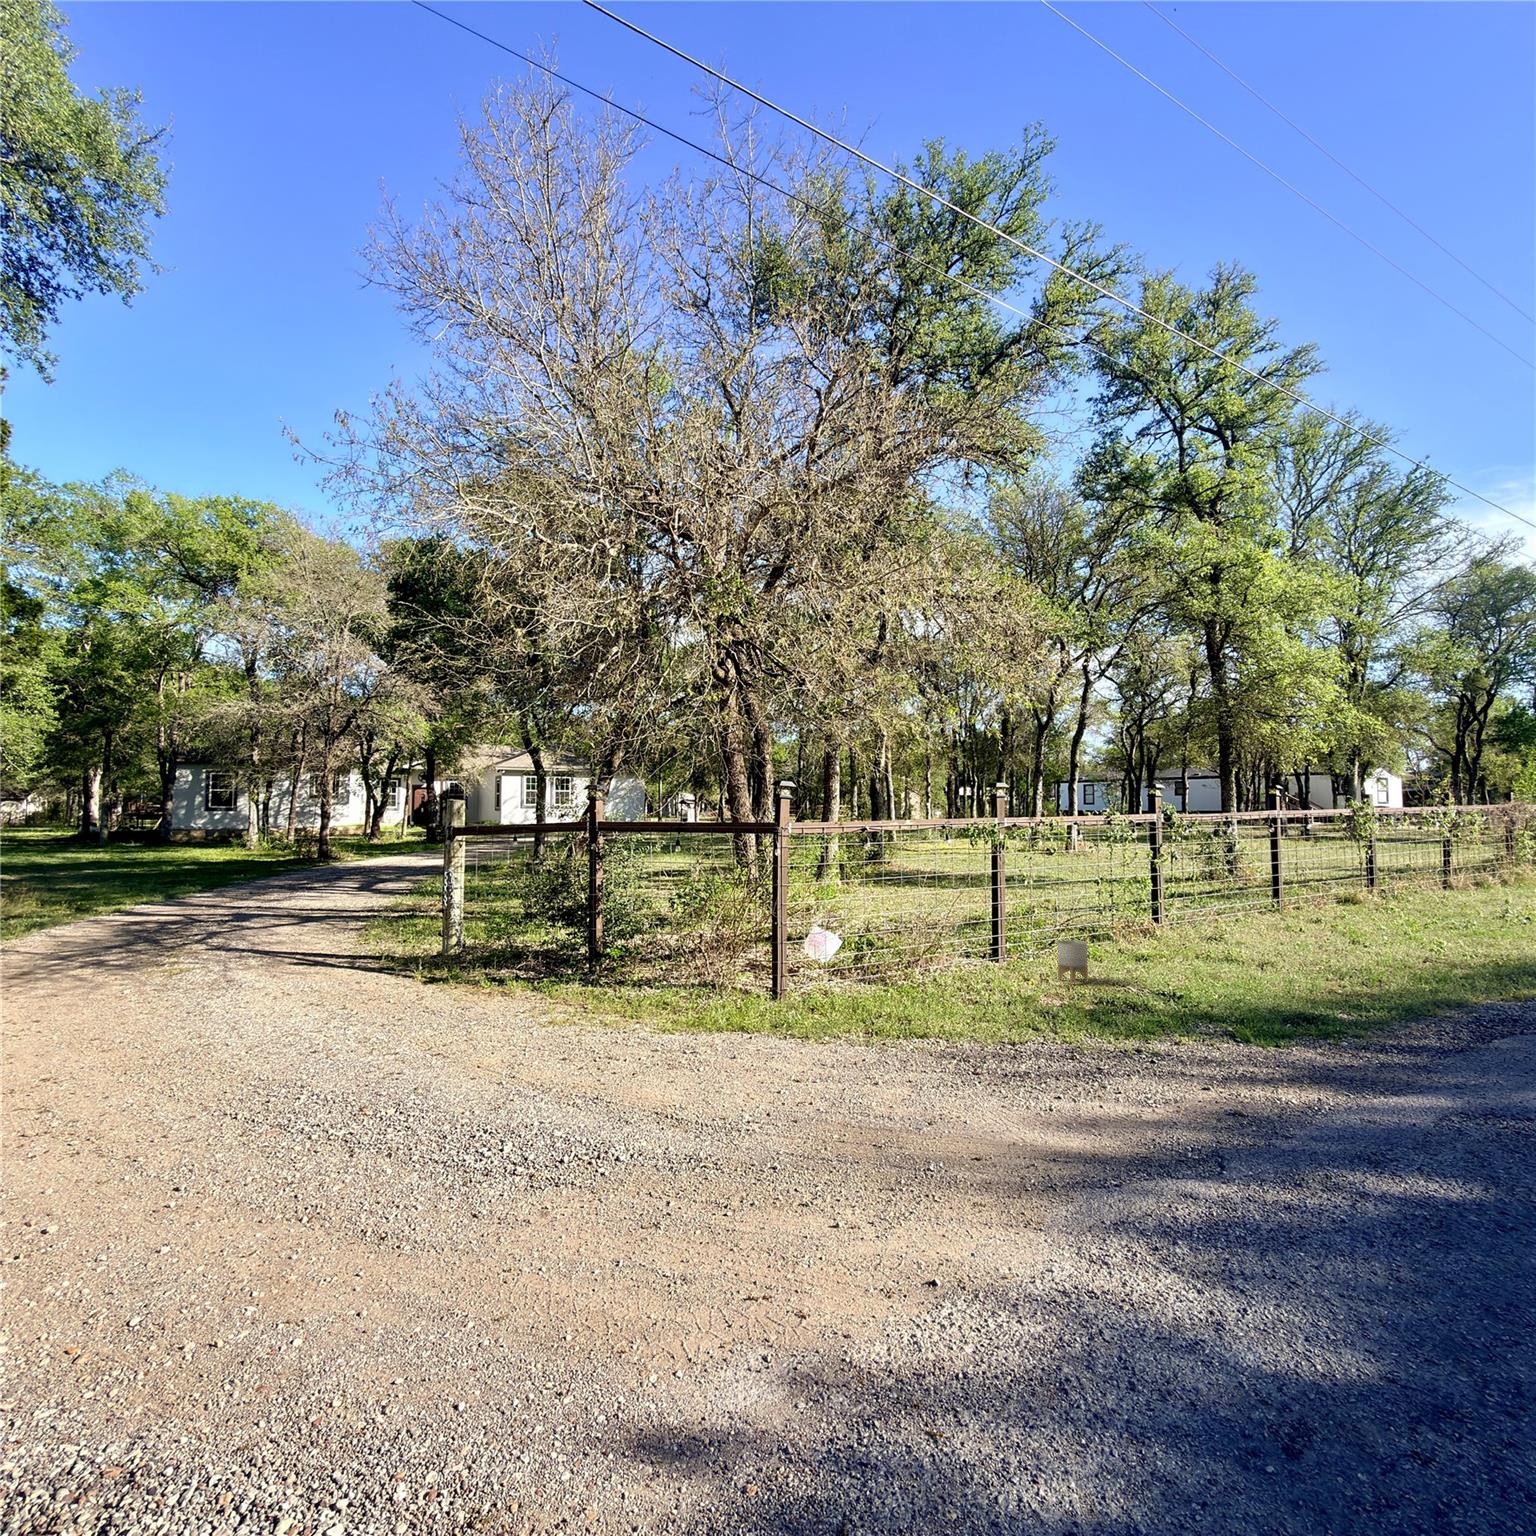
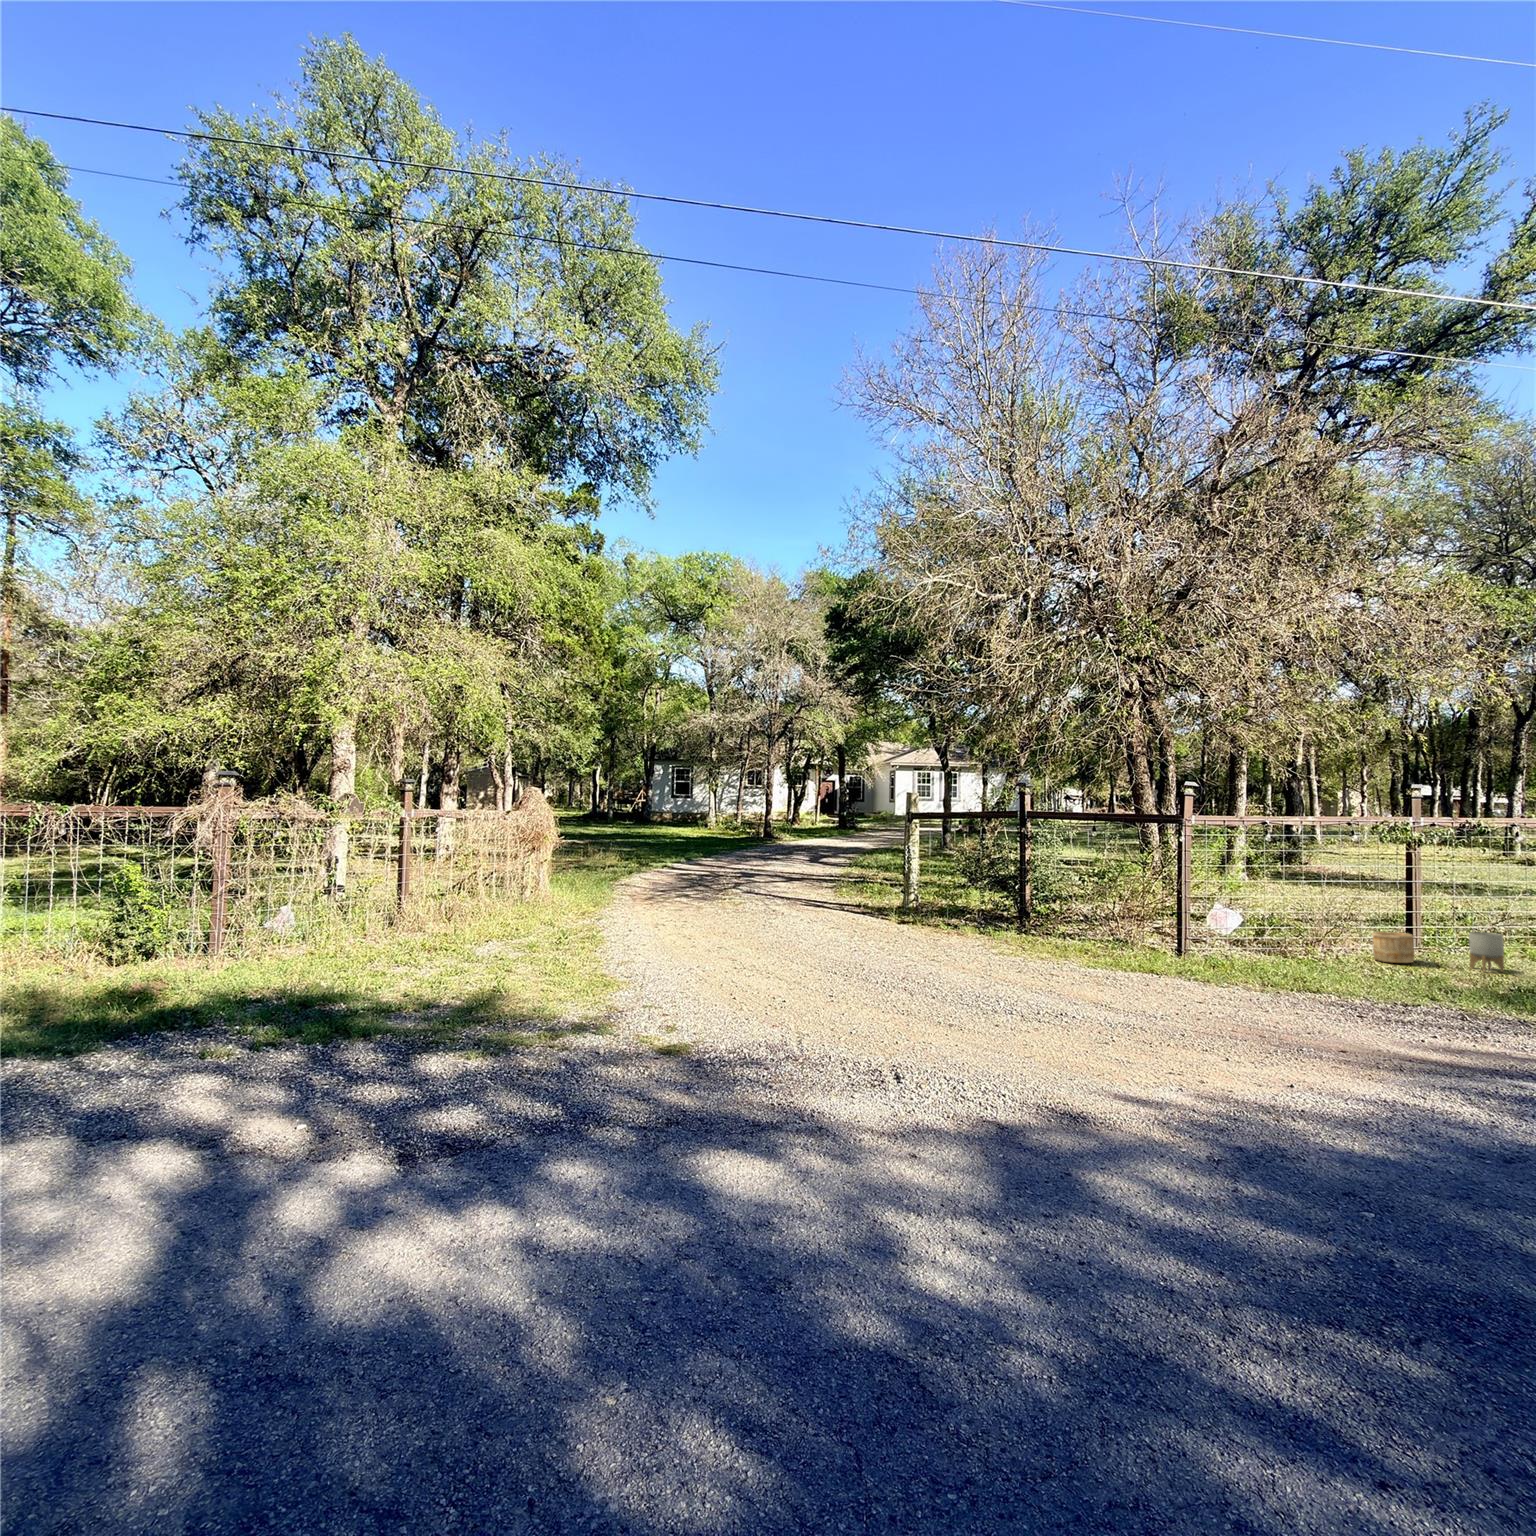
wooden bucket: none [968,946,1009,982] -> present [1371,932,1414,963]

